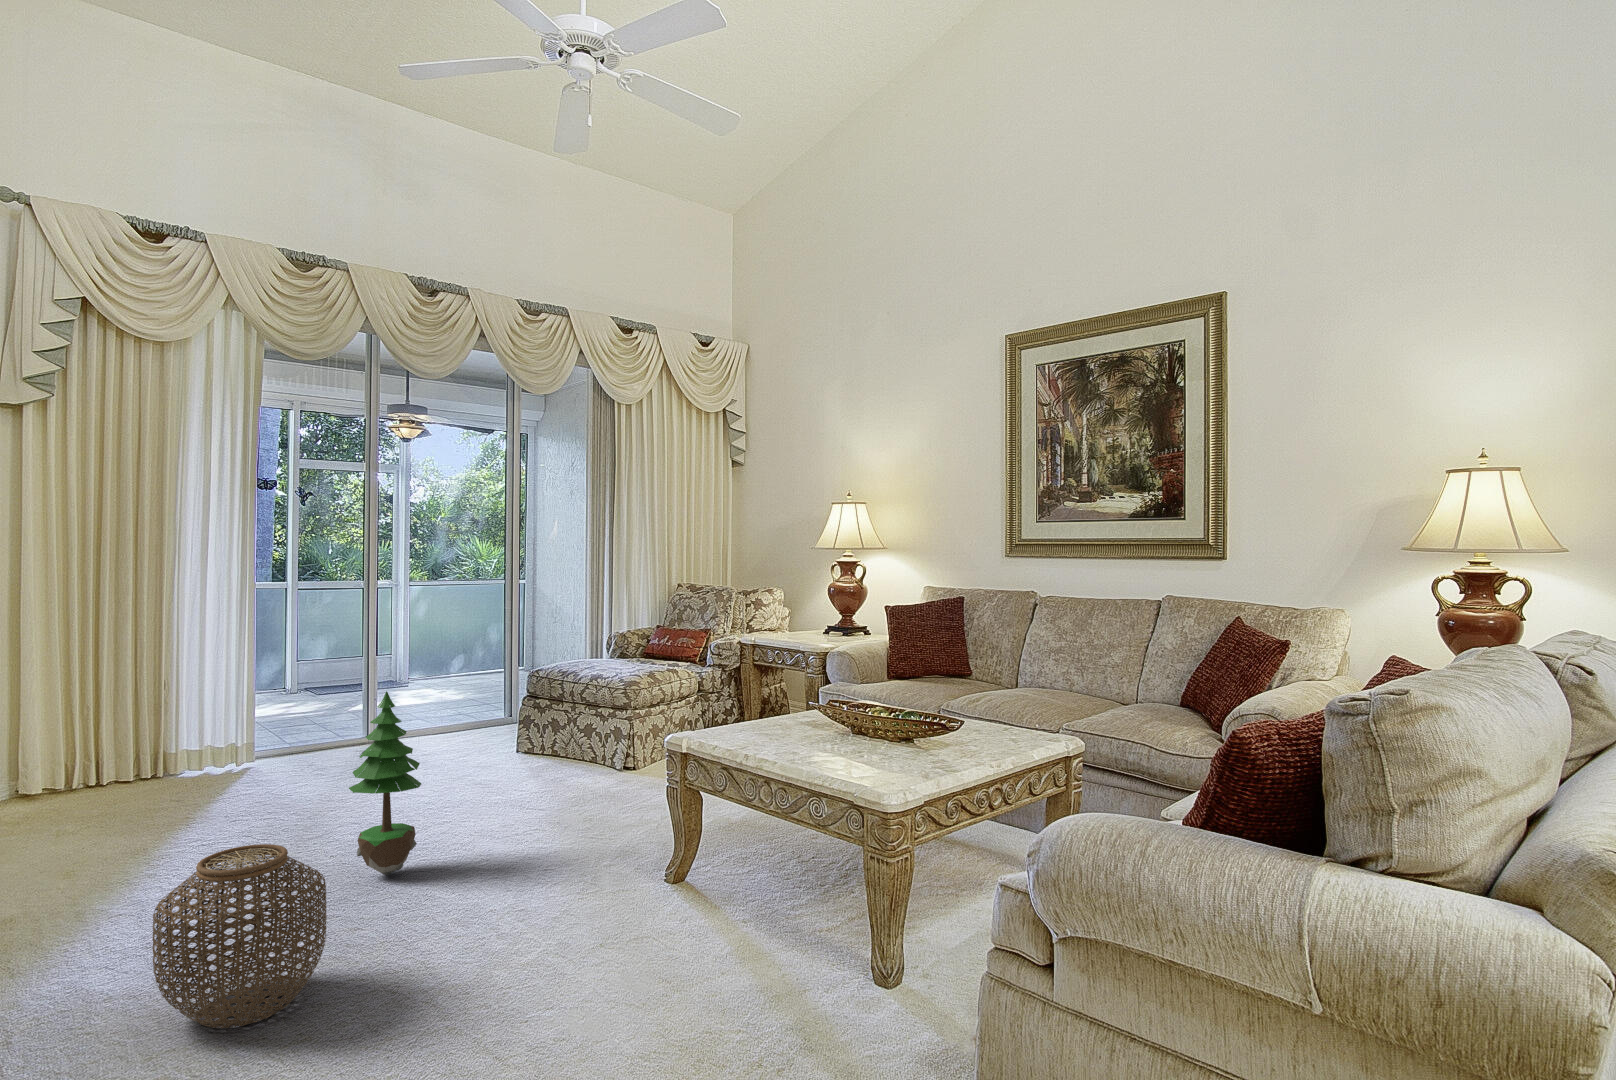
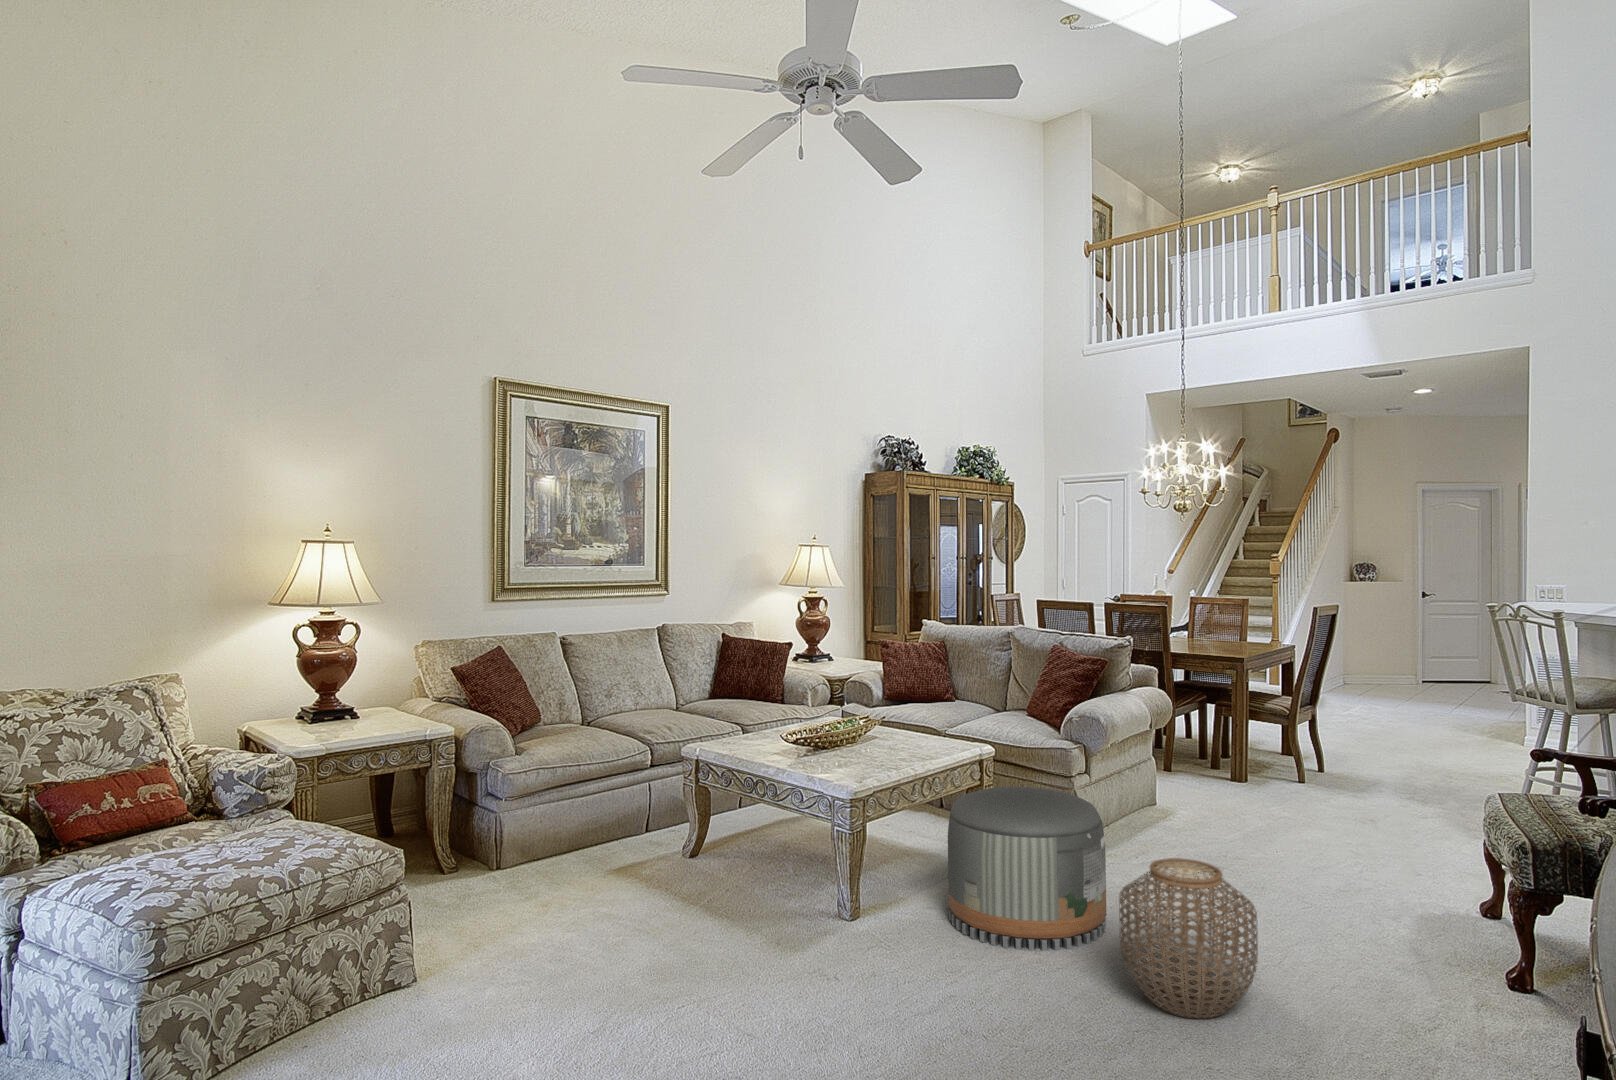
potted tree: present [349,691,421,876] -> none [839,786,922,1024]
pouf: none [439,789,642,1009] -> present [948,787,1106,951]

